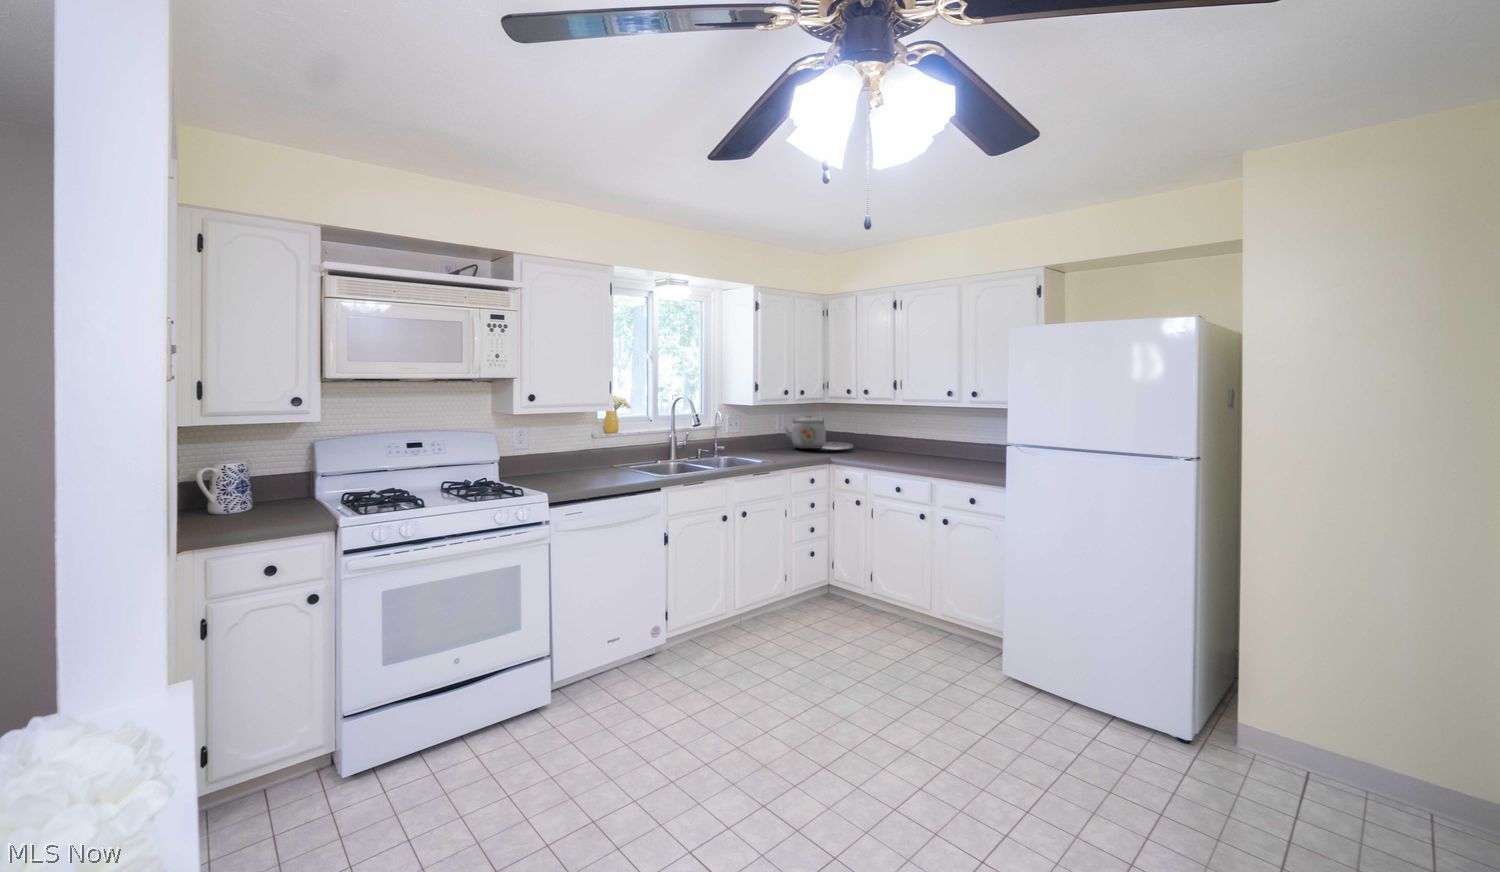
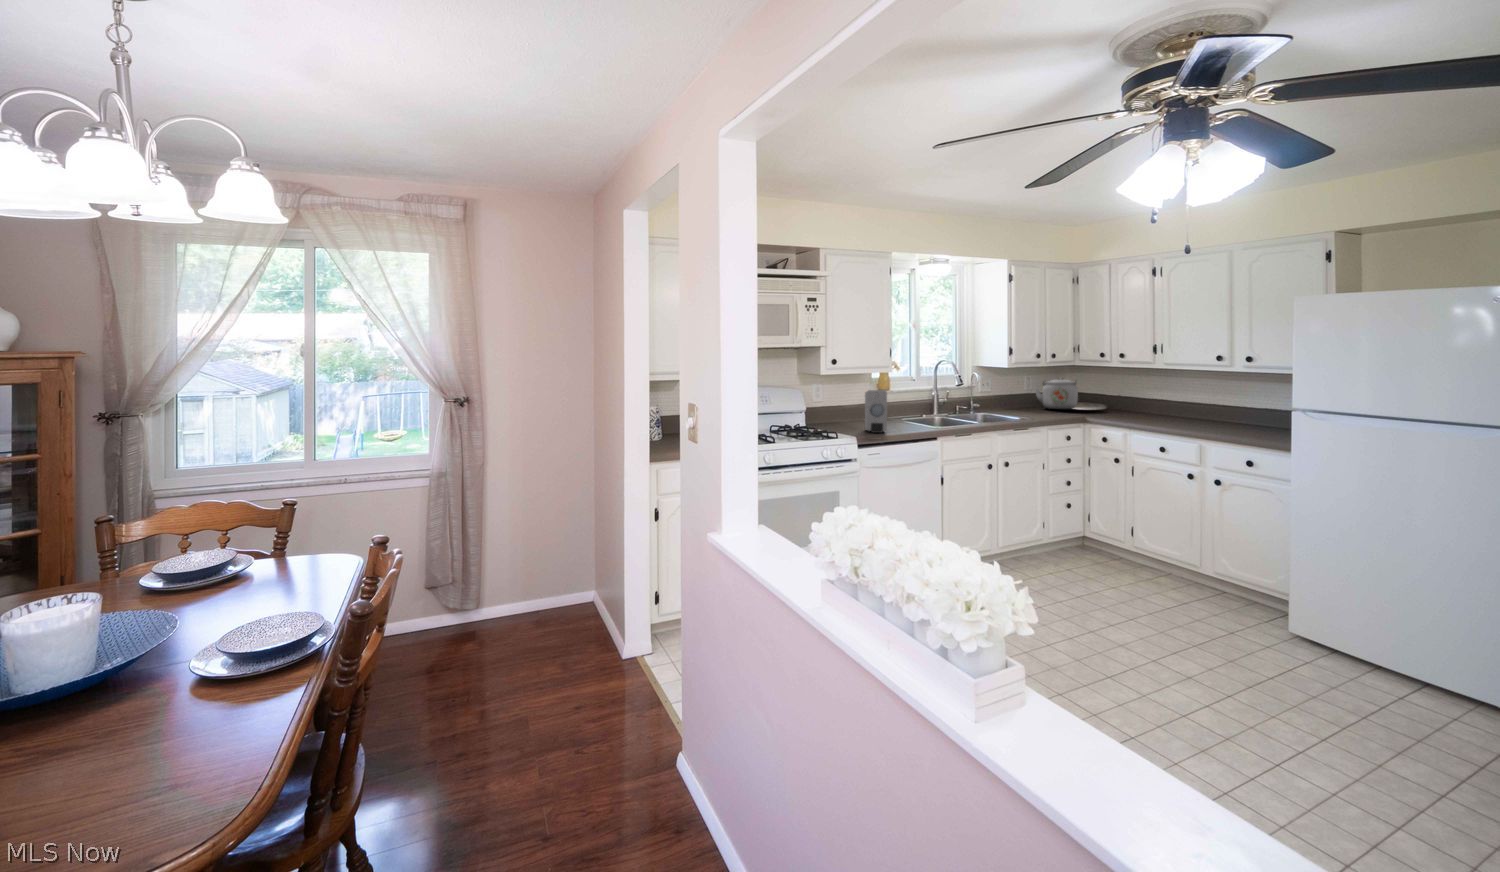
soap dispenser: none [570,432,595,484] -> present [865,390,887,433]

